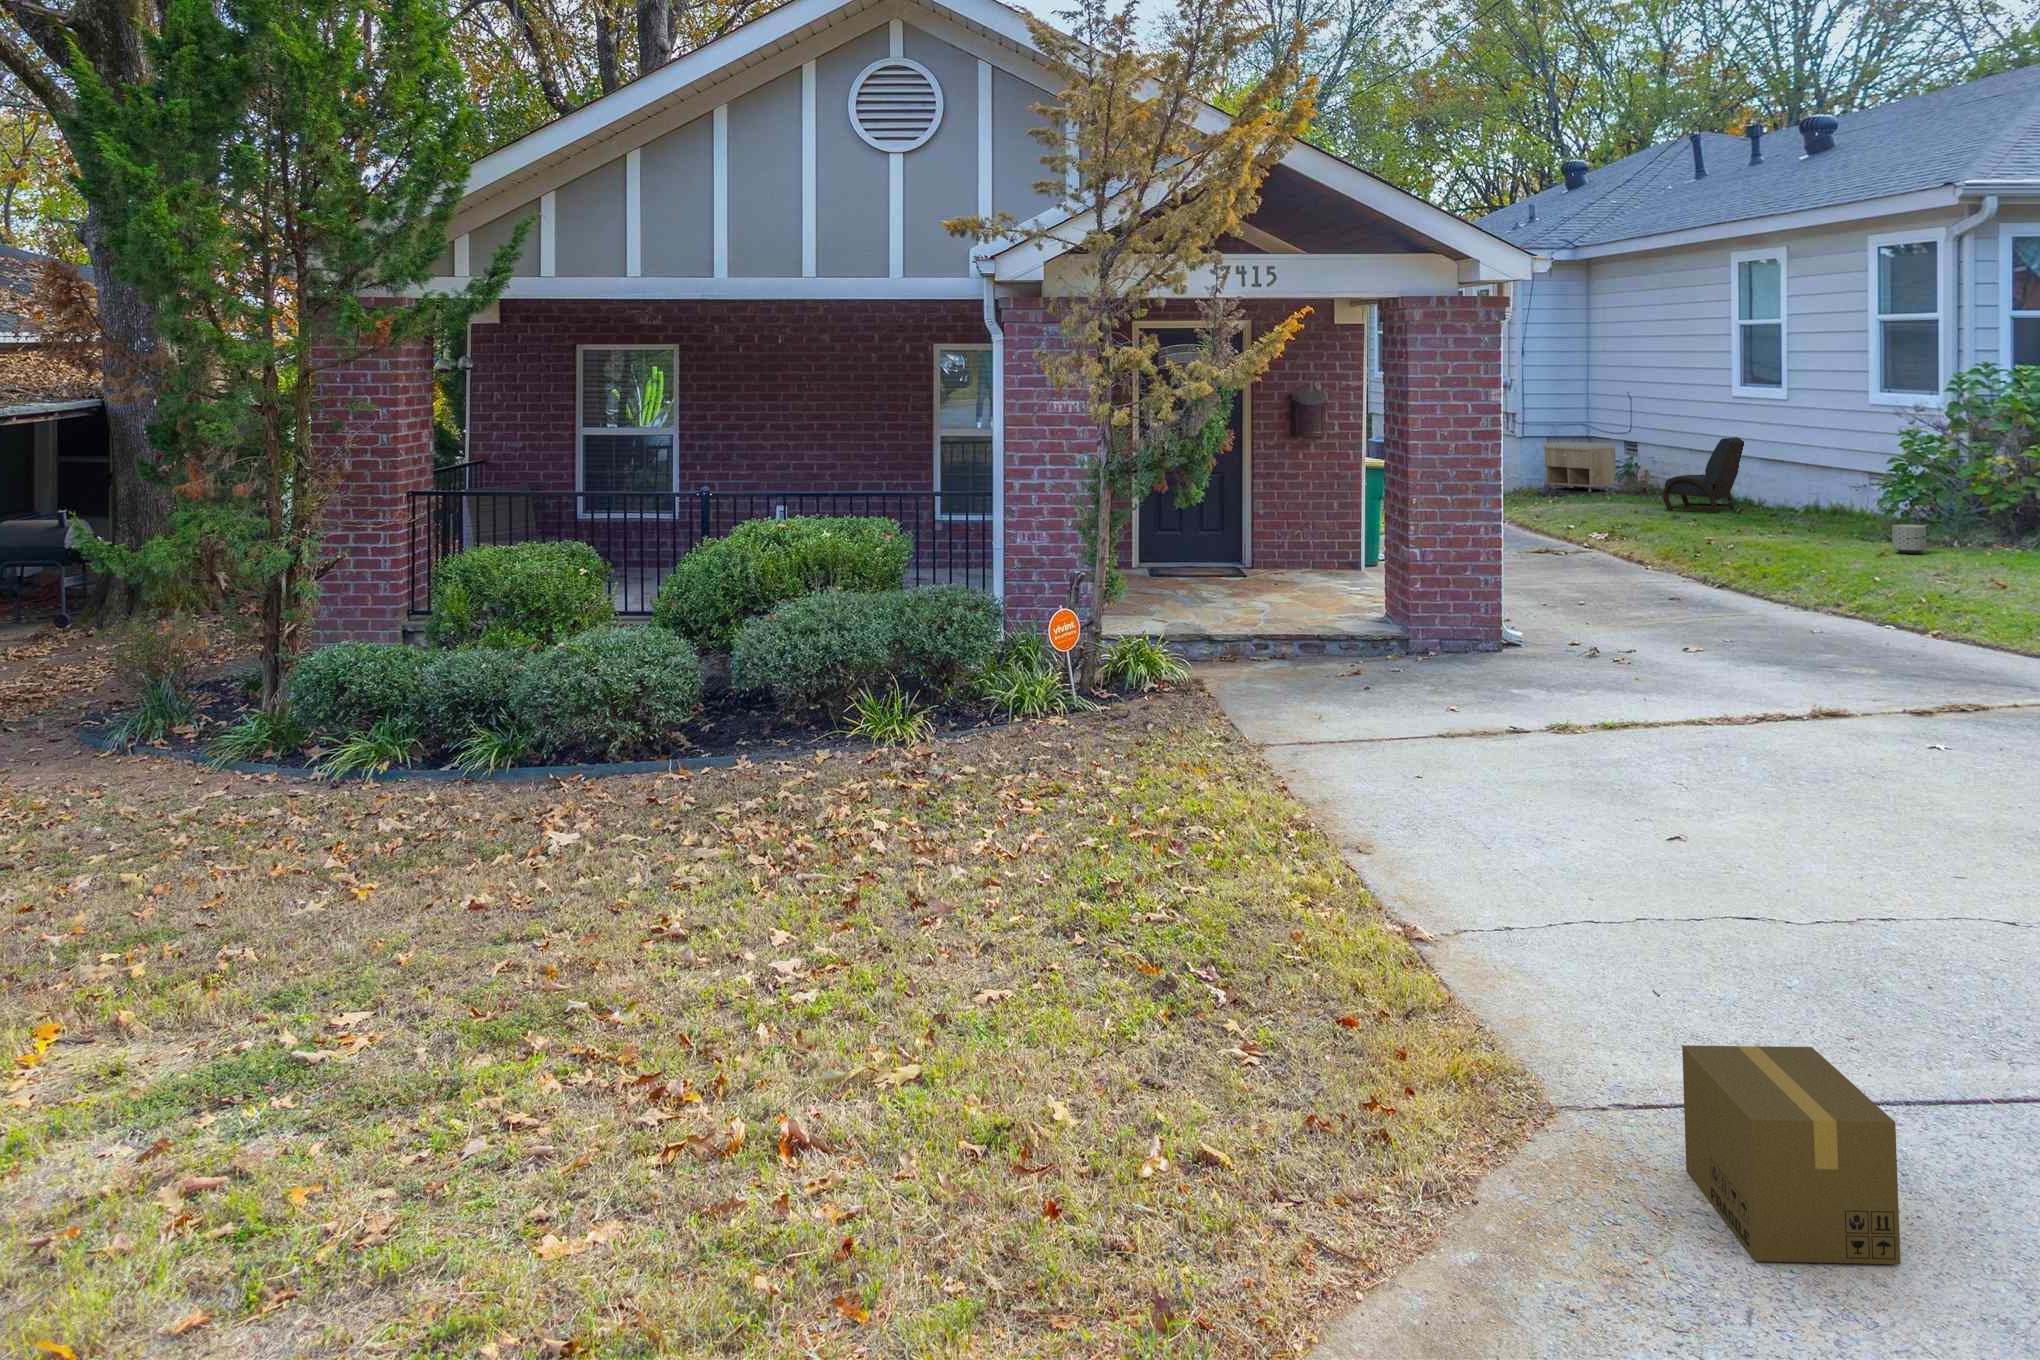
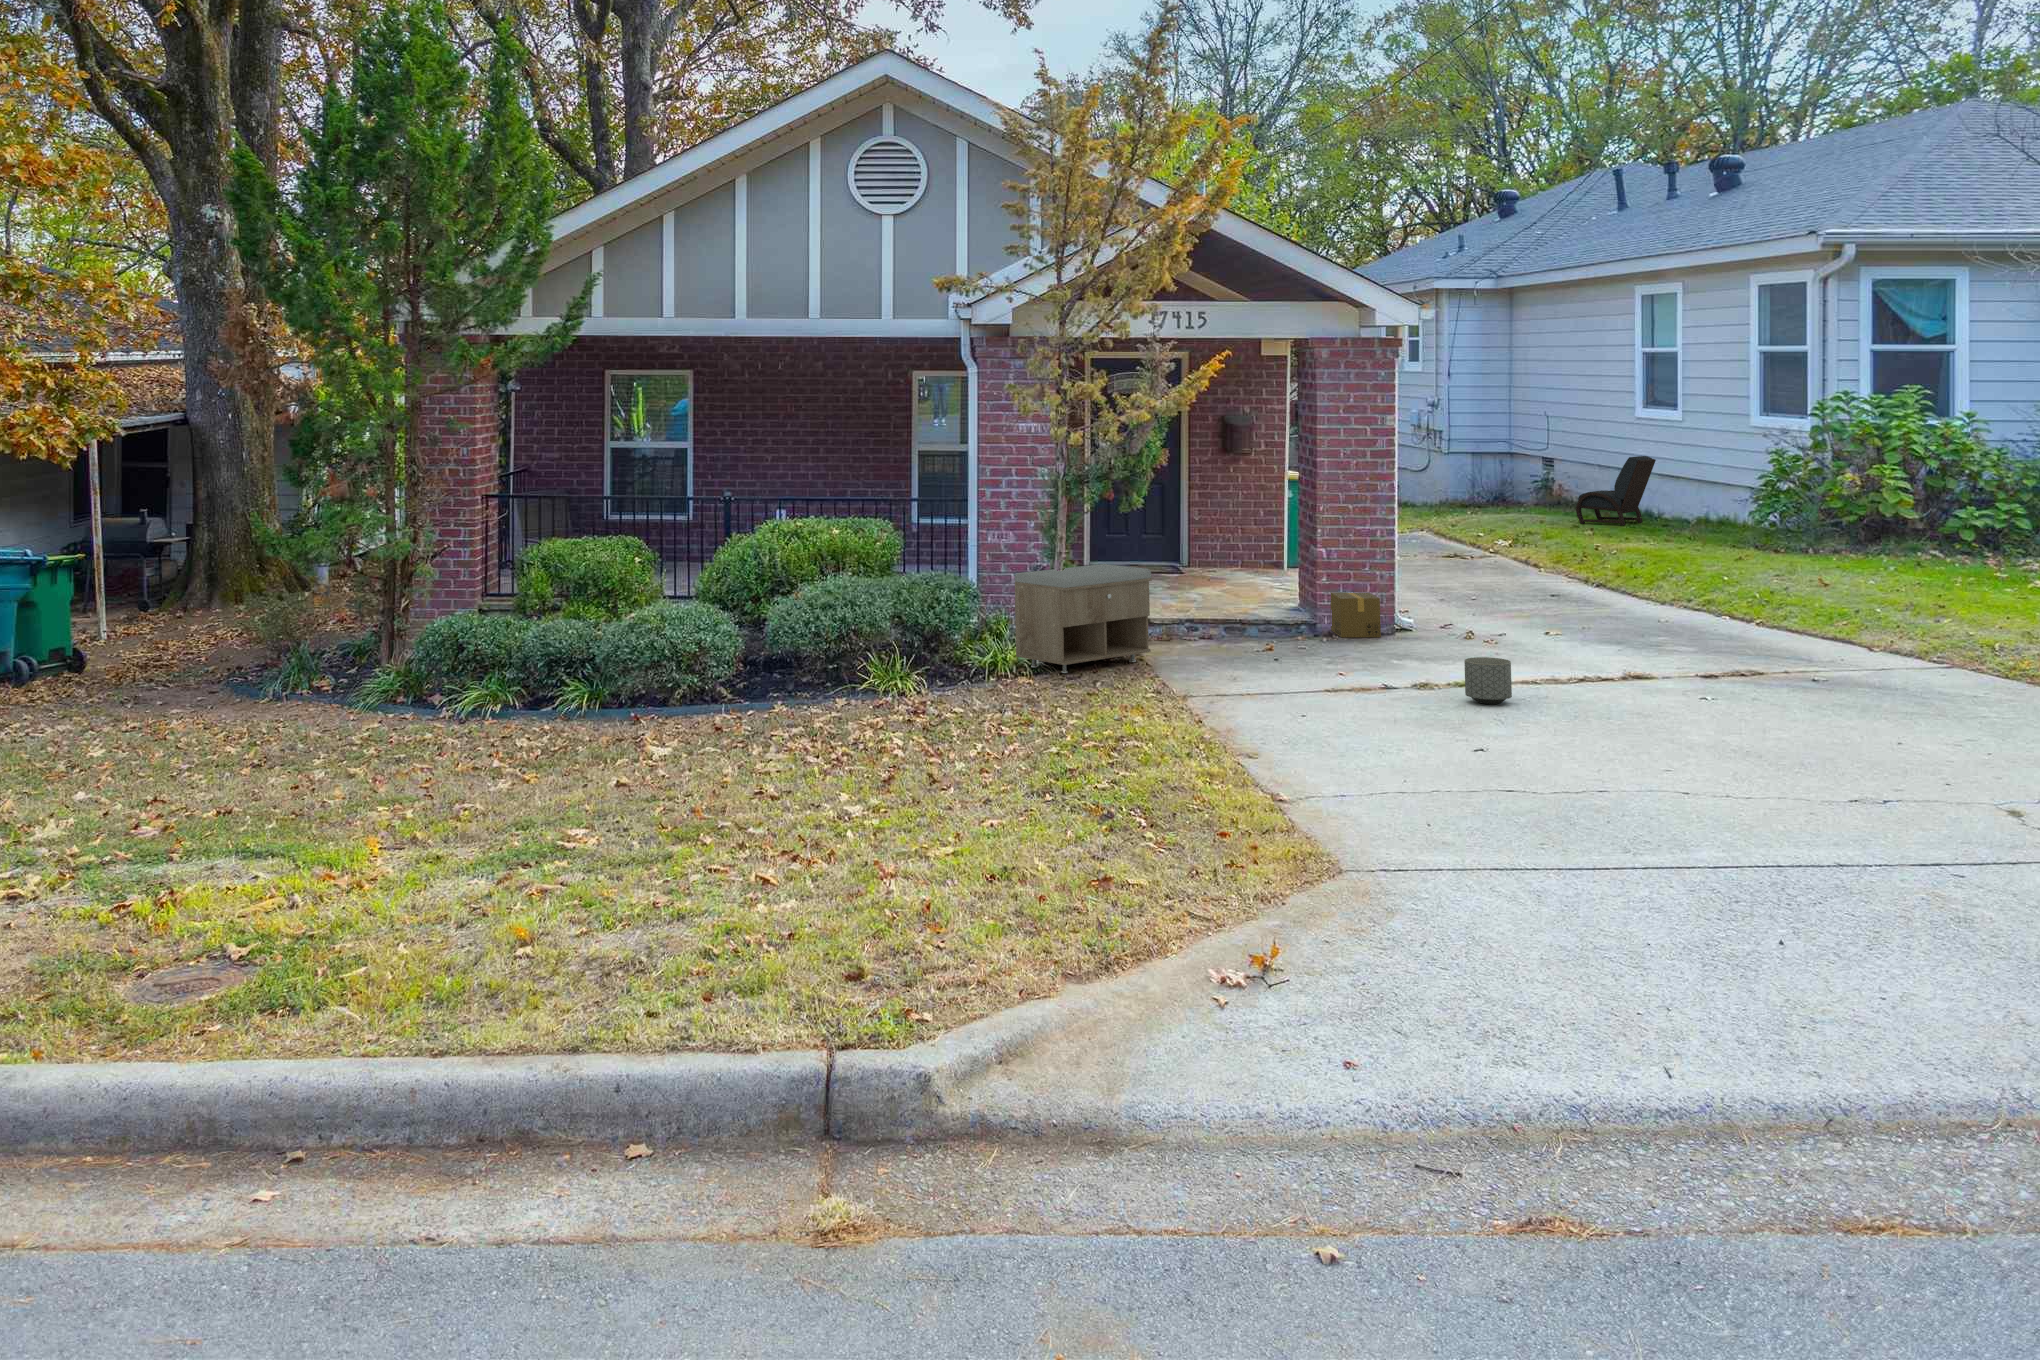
storage bench: present [1543,442,1616,492] -> present [1015,564,1152,673]
planter: present [1892,524,1926,554] -> present [1464,657,1512,704]
cardboard box: present [1682,1045,1901,1264] -> present [1331,592,1381,637]

